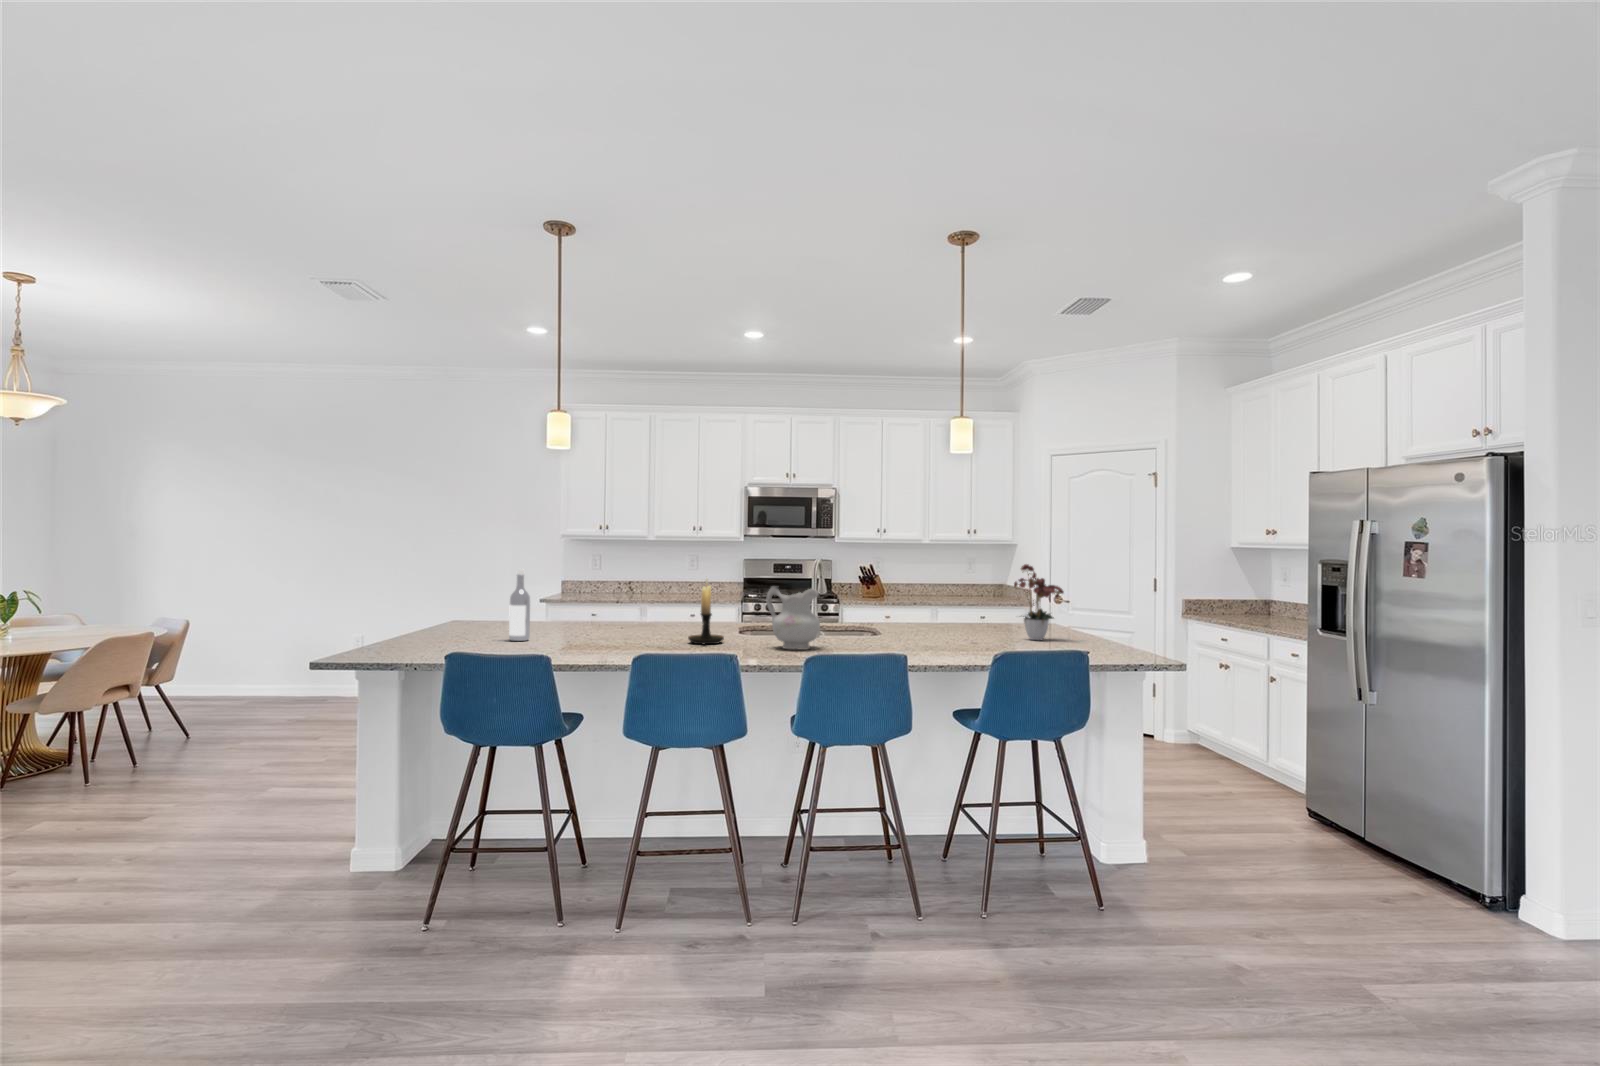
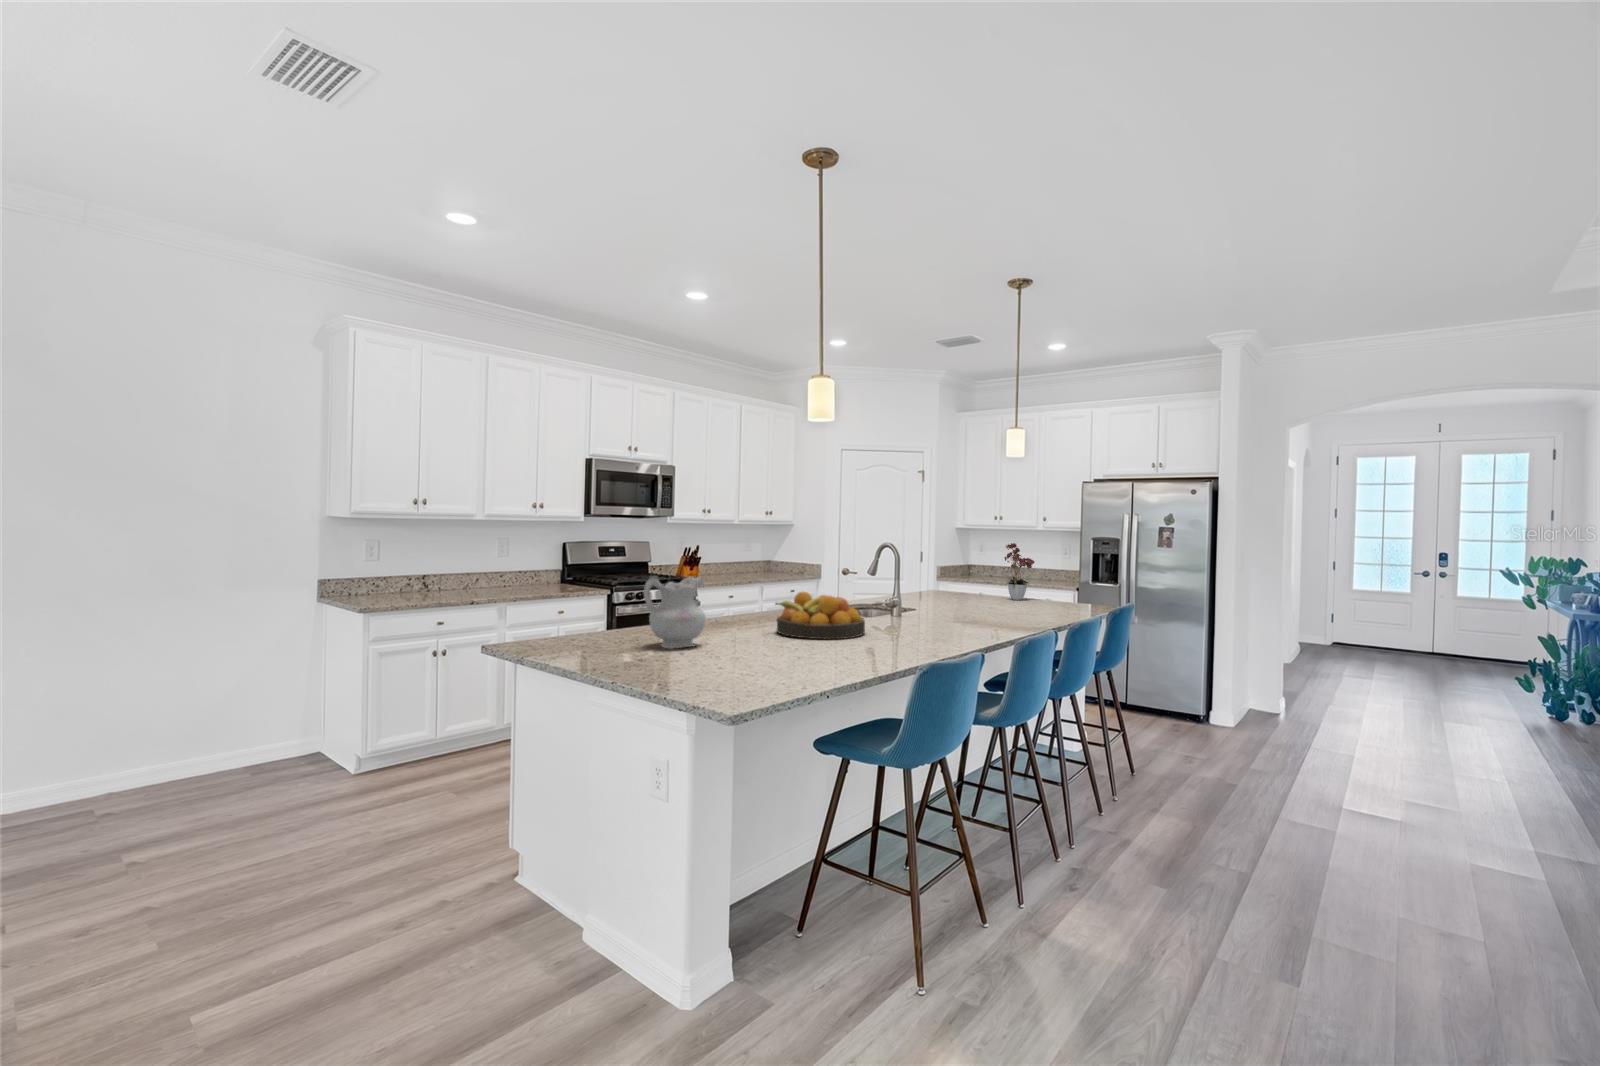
wine bottle: present [509,569,530,641] -> none [731,559,754,644]
candle holder: present [688,578,724,644] -> none [872,559,913,626]
ceramic pitcher: present [766,586,820,650] -> present [644,576,706,648]
fruit bowl: none [567,603,652,647] -> present [776,592,865,639]

